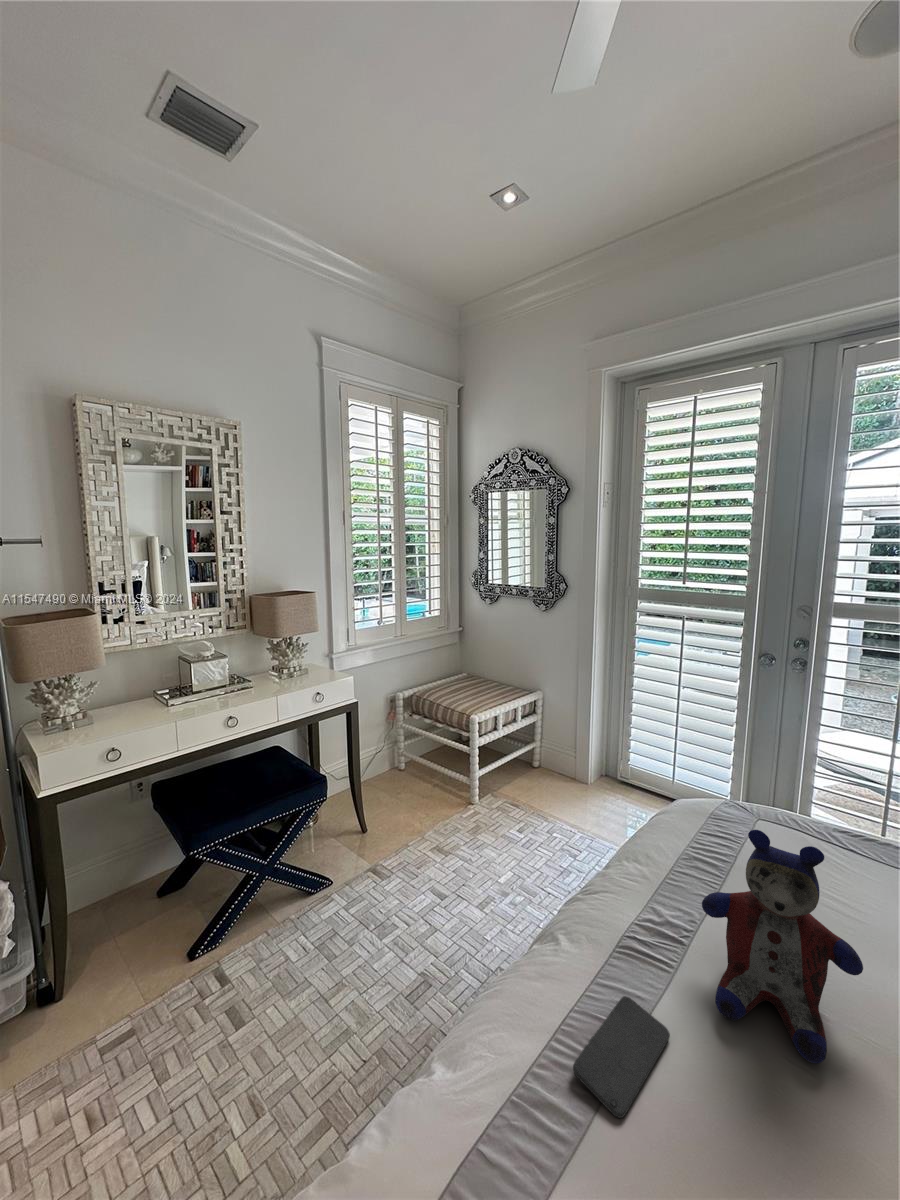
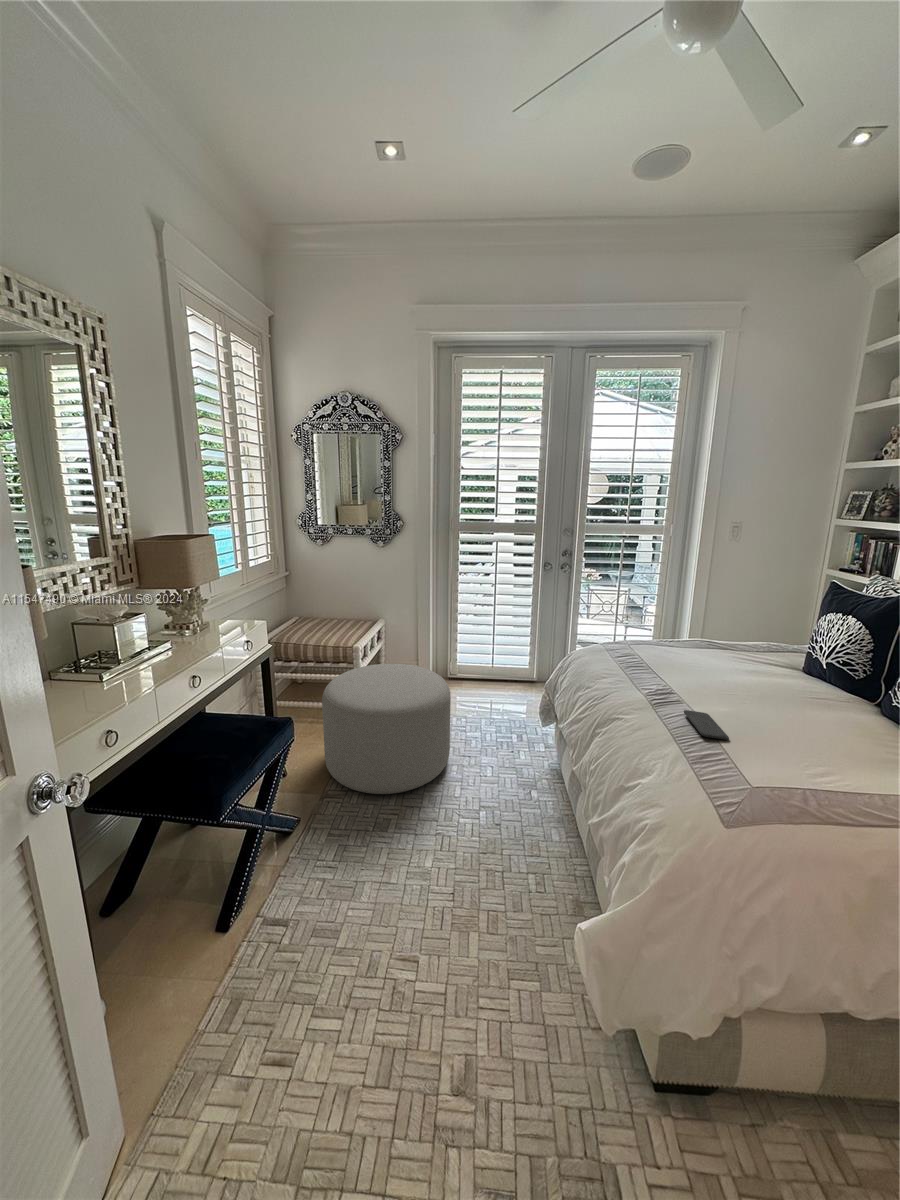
ottoman: none [388,741,532,904] -> present [322,664,451,794]
stuffed bear: present [702,830,863,1063] -> none [680,618,749,703]

